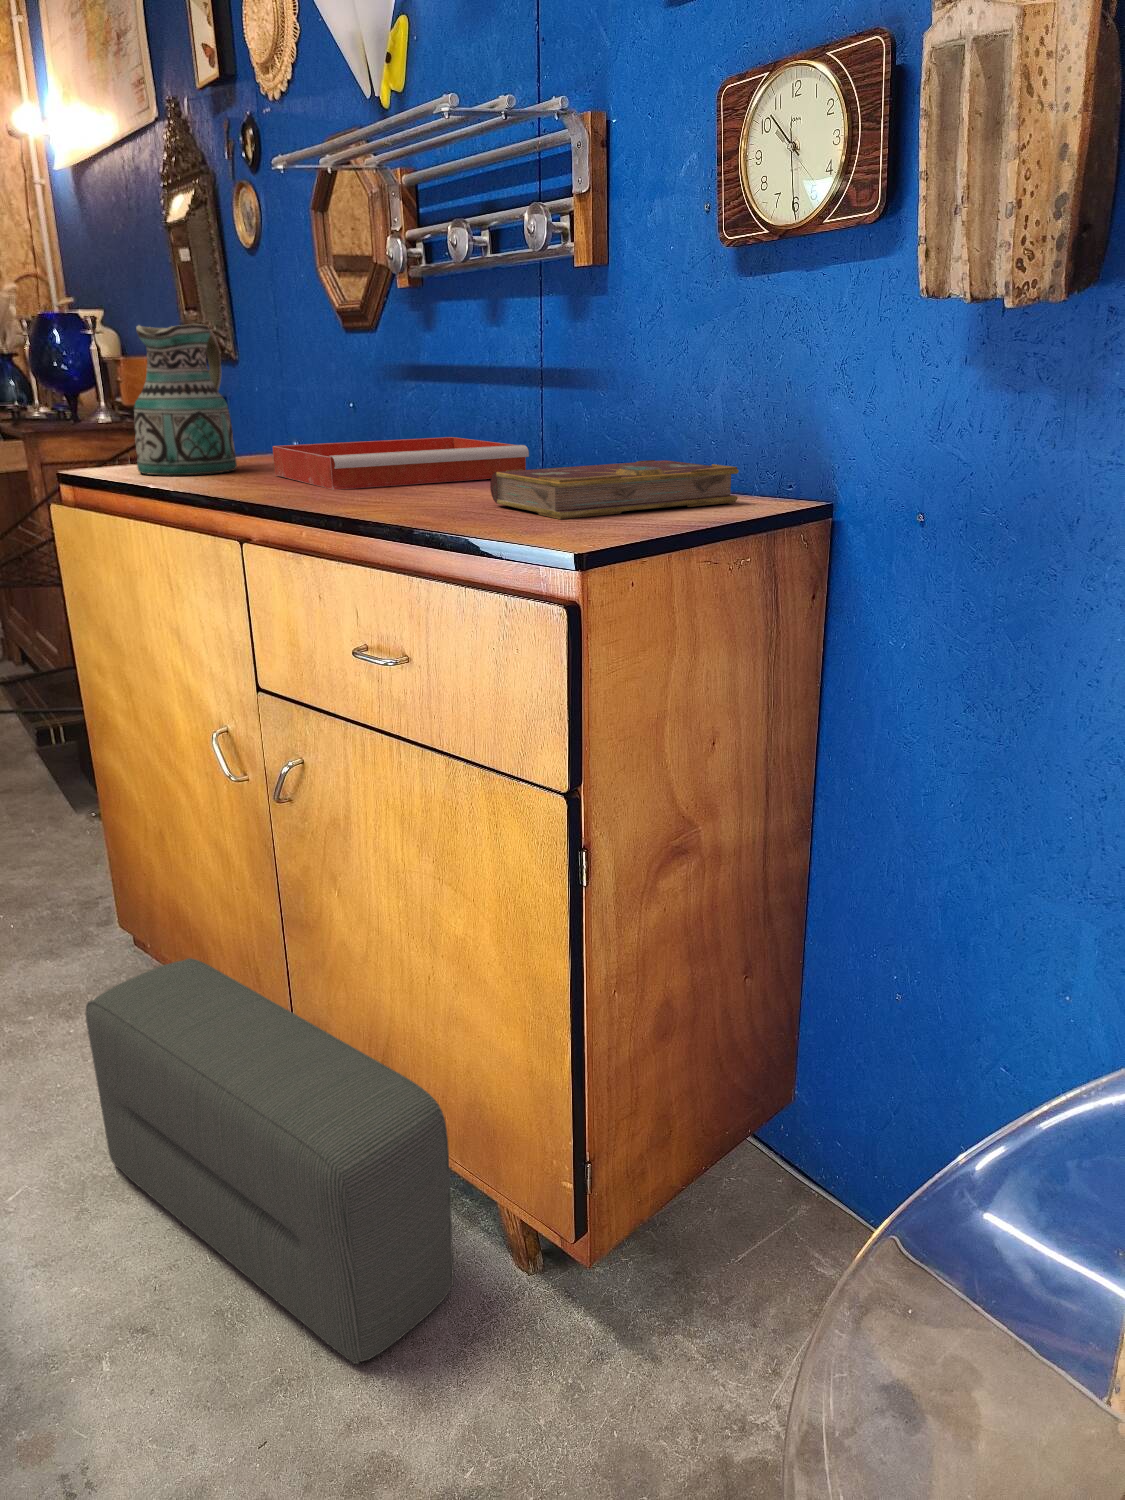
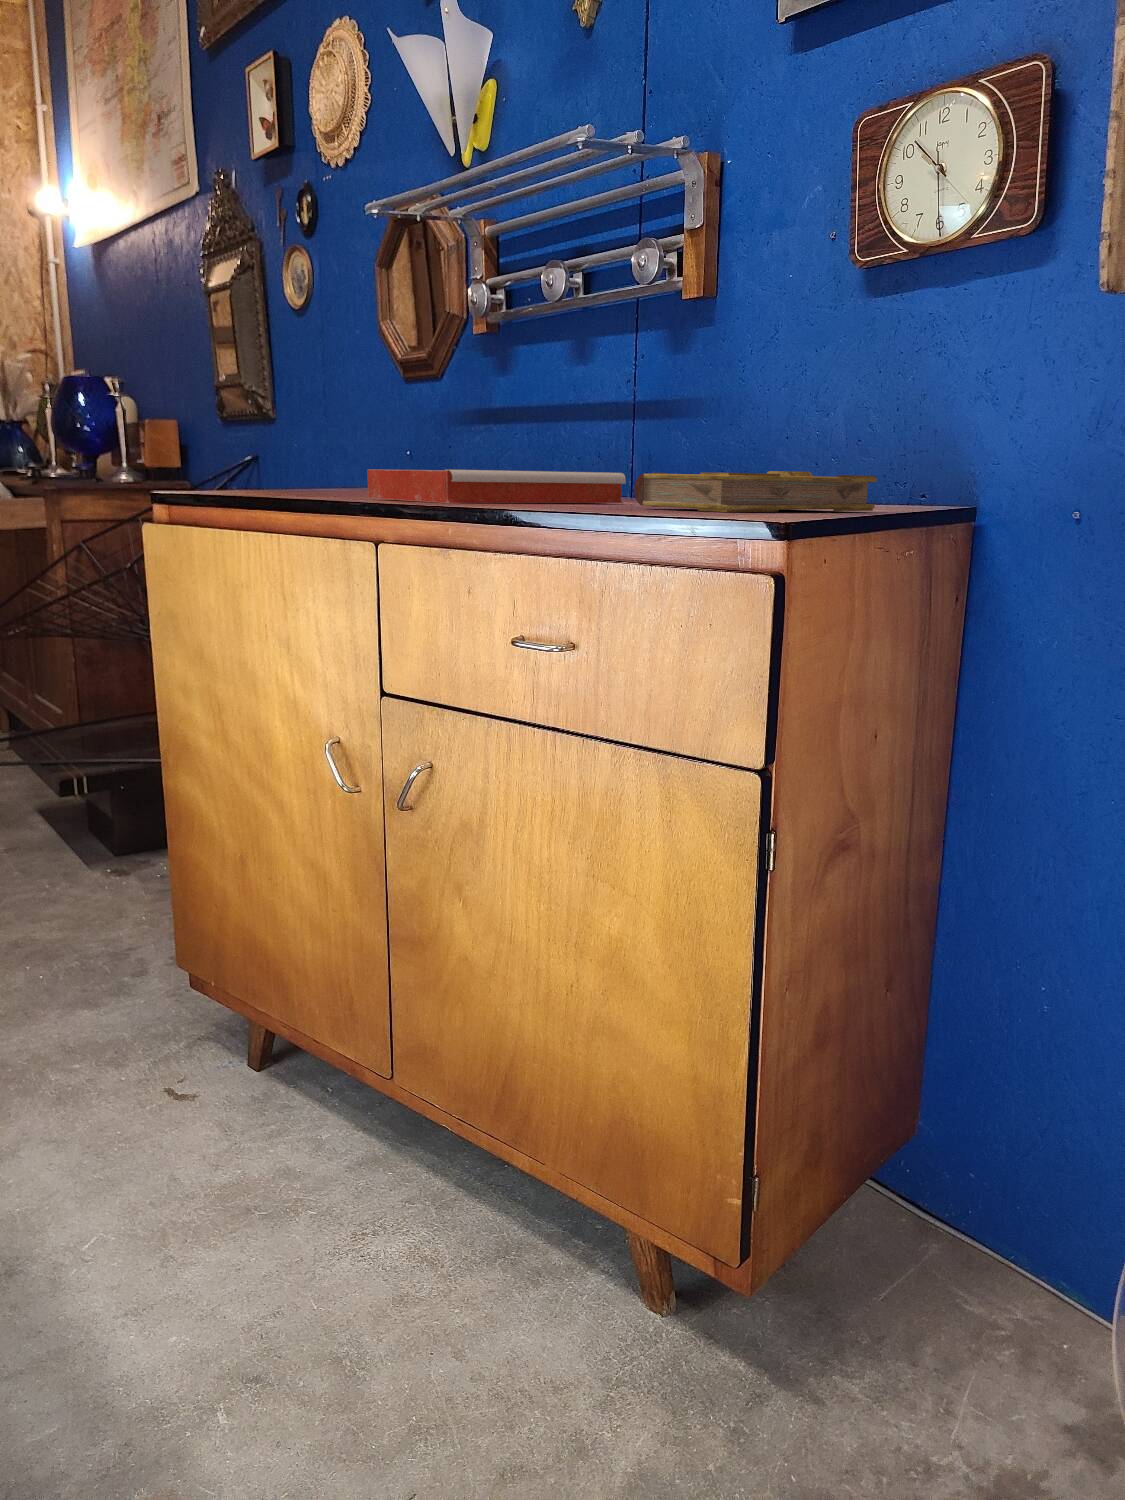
ceramic pitcher: present [134,324,237,475] -> none [223,349,321,497]
pouf: present [86,958,454,1364] -> none [177,984,595,1411]

